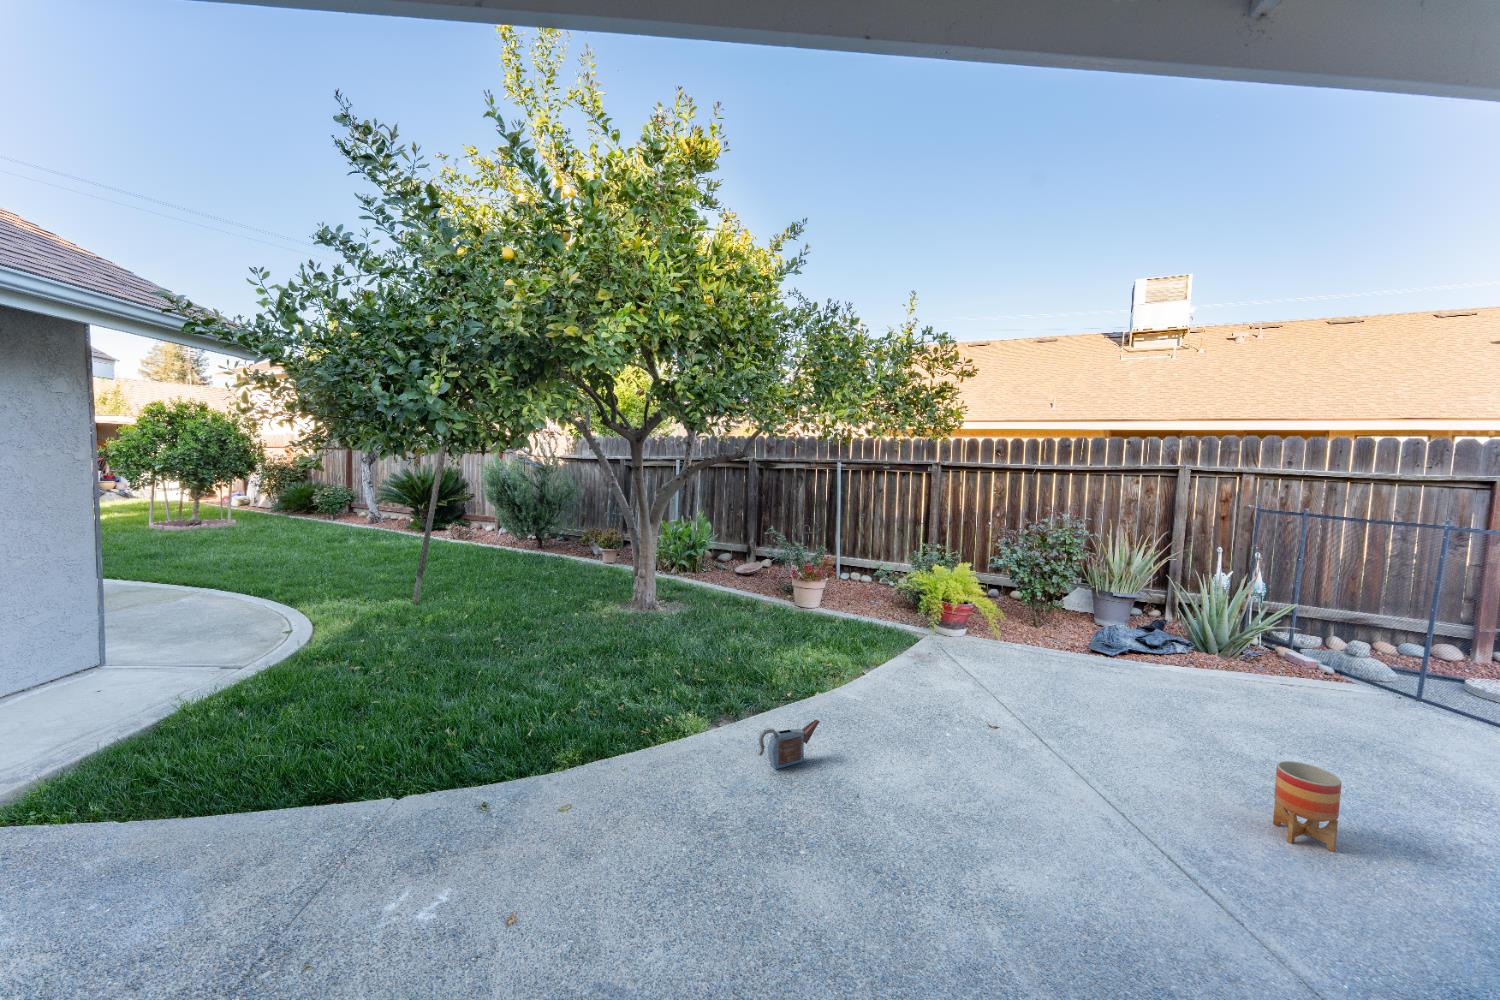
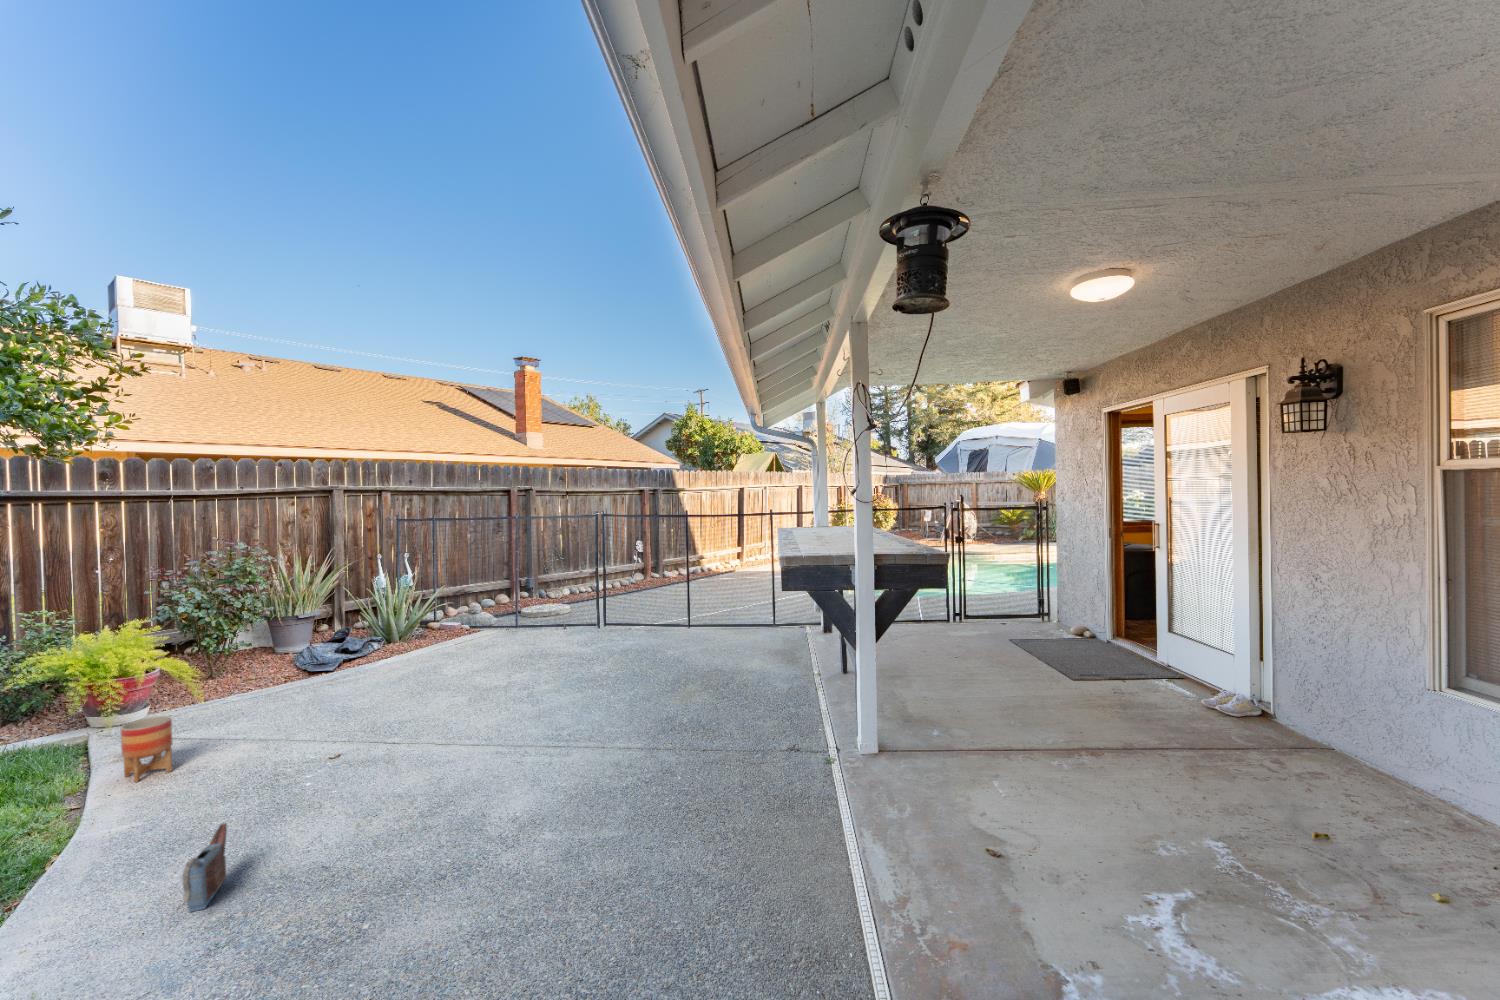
planter: present [1273,761,1341,852] -> present [121,716,173,782]

